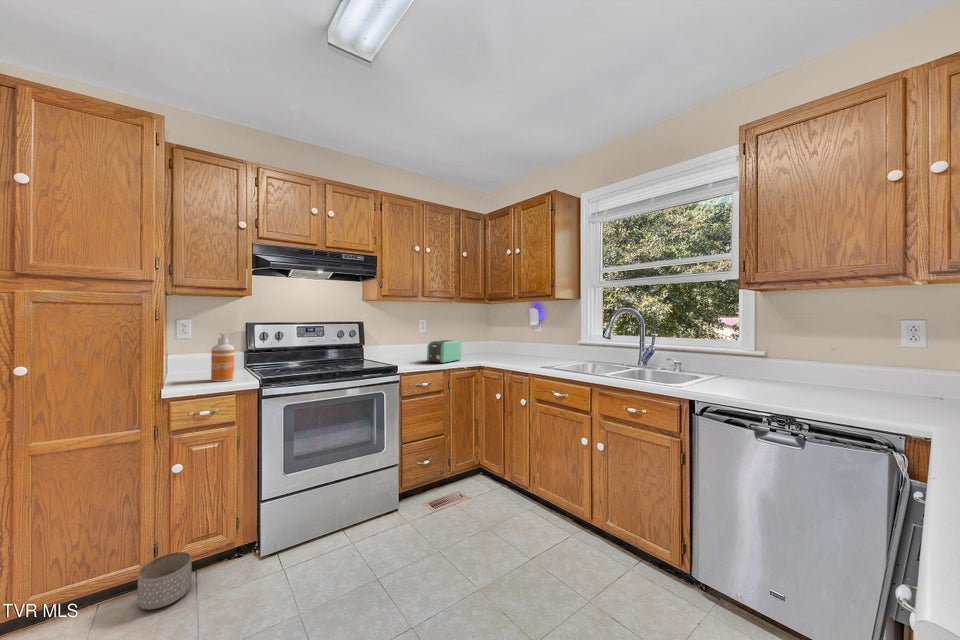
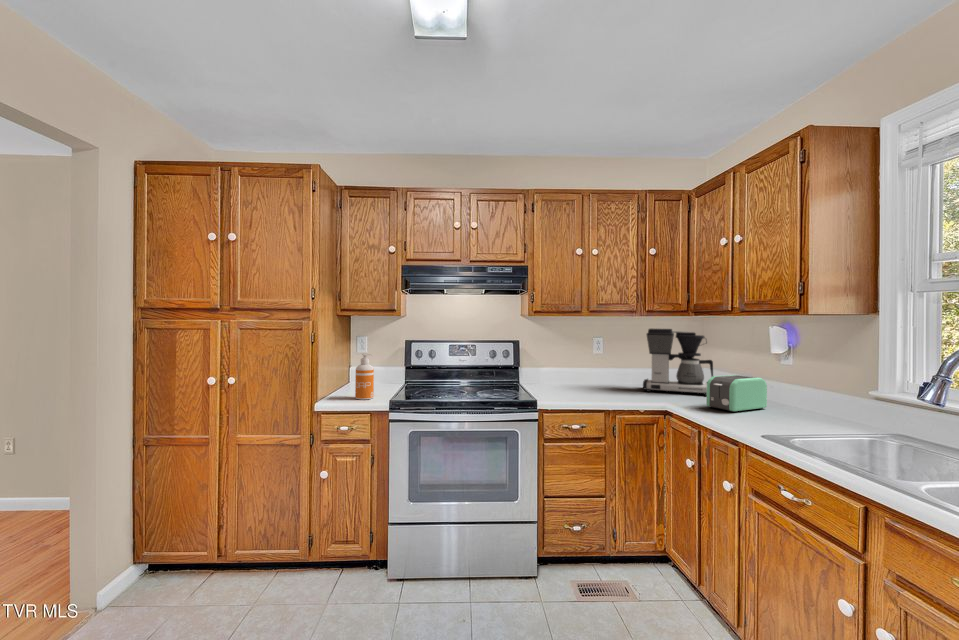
coffee maker: none [456,312,502,357] -> present [643,328,713,396]
toaster: present [427,340,461,363] -> present [707,375,767,412]
planter: present [138,552,192,609] -> none [291,551,330,597]

